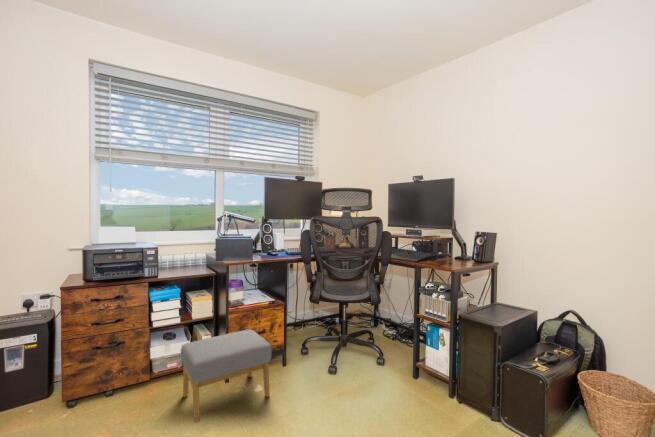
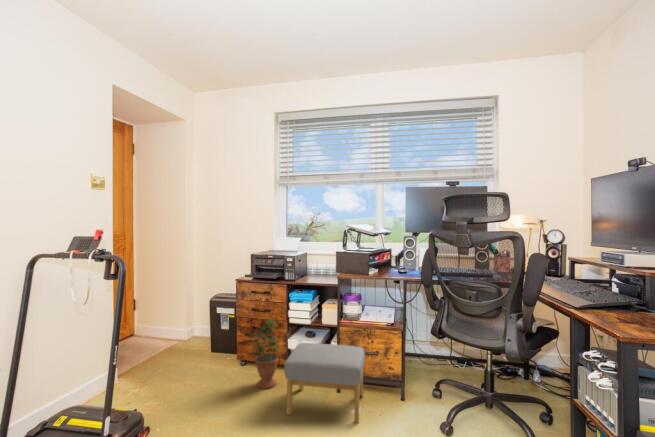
potted plant: none [110,323,153,416] -> present [250,319,279,389]

